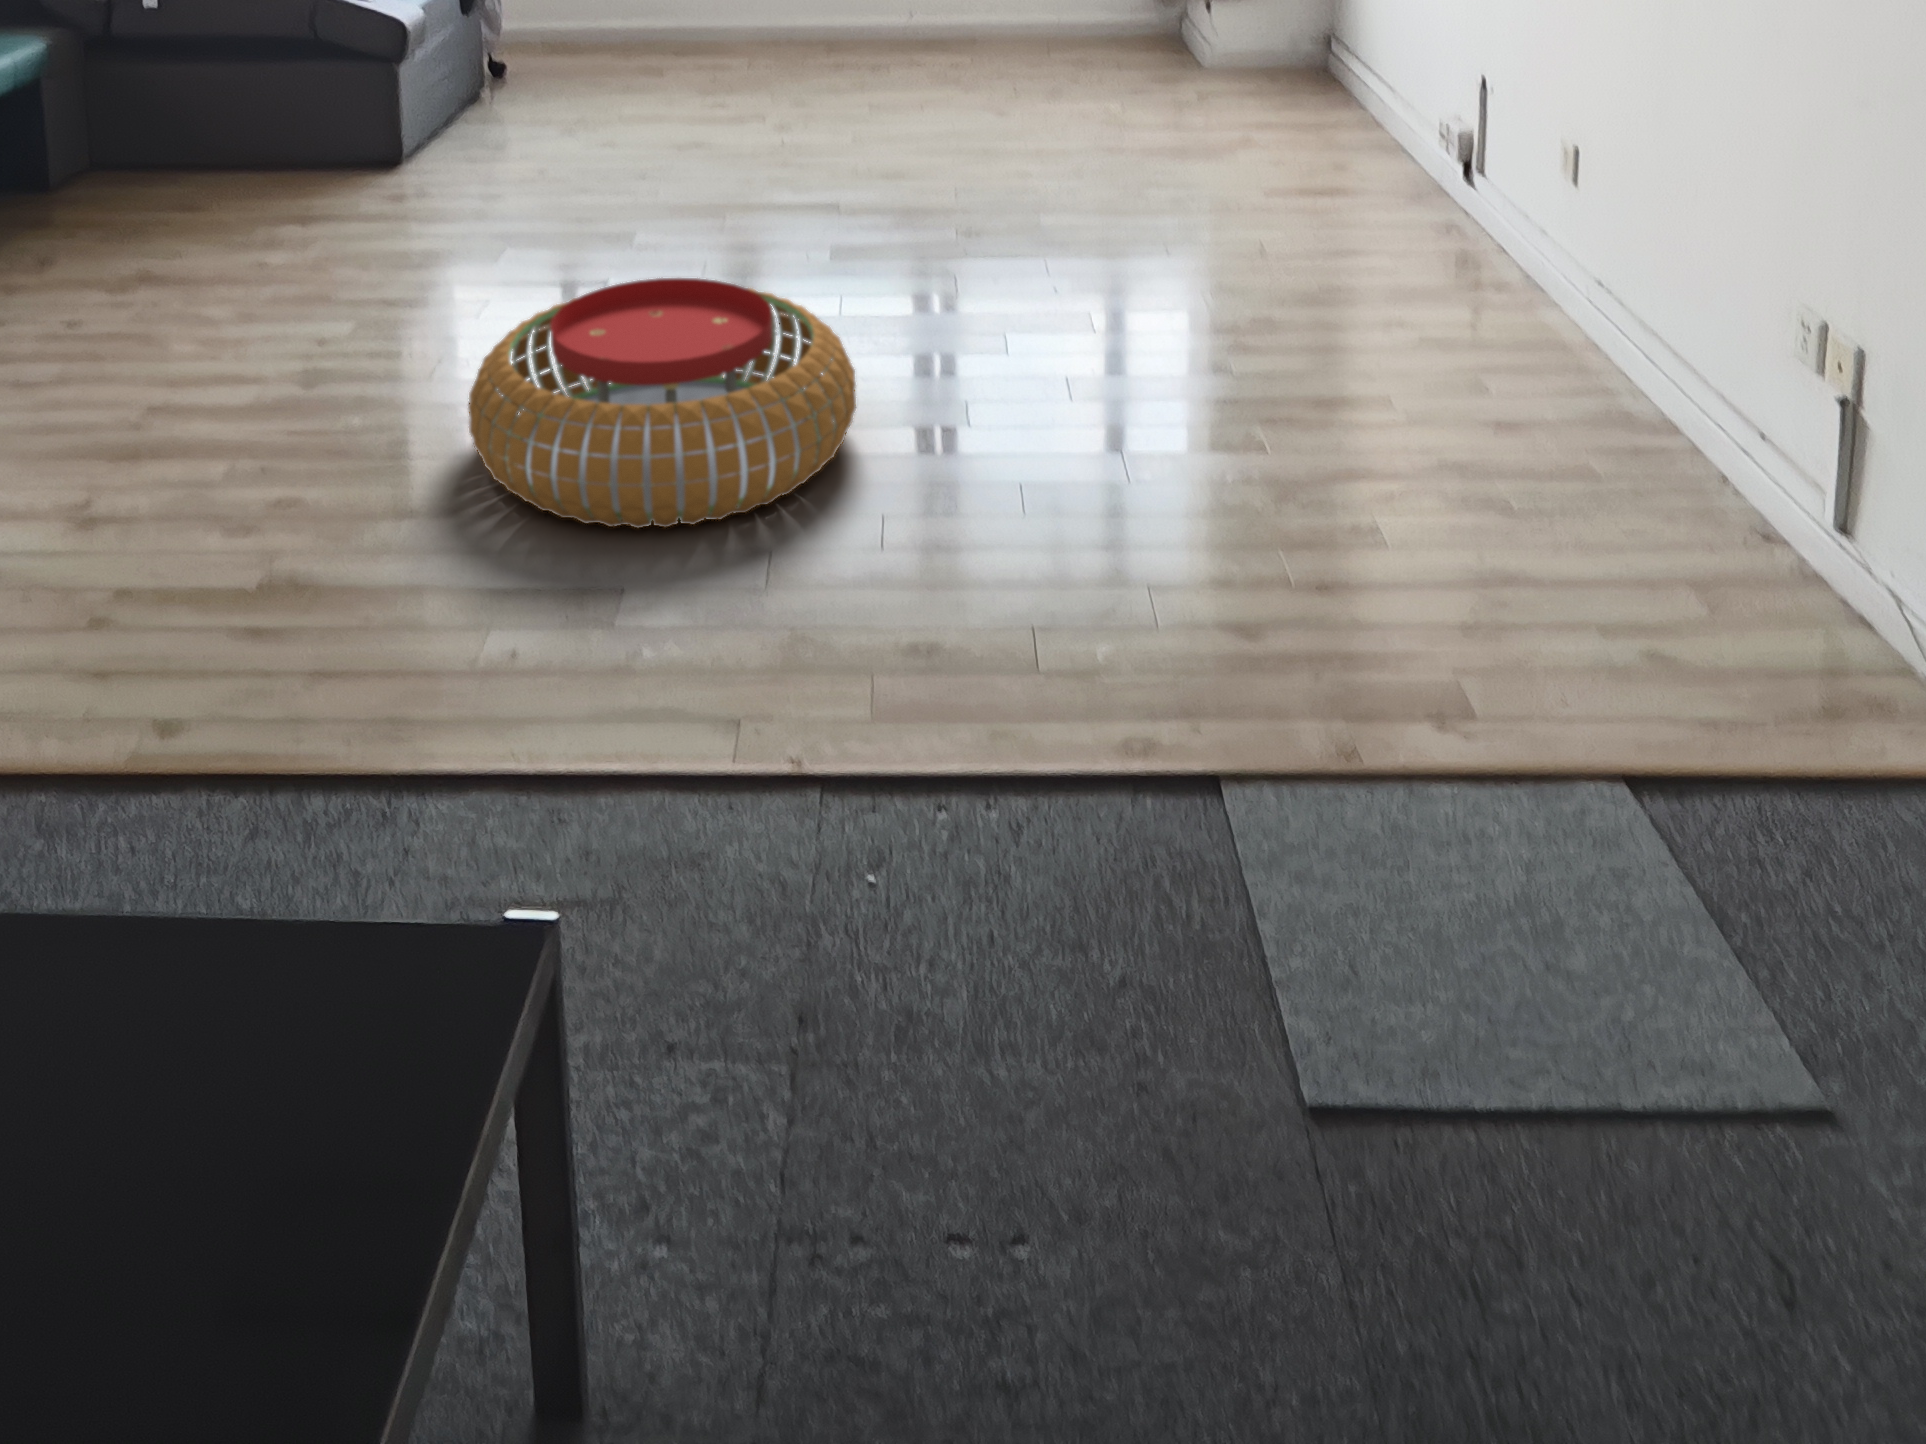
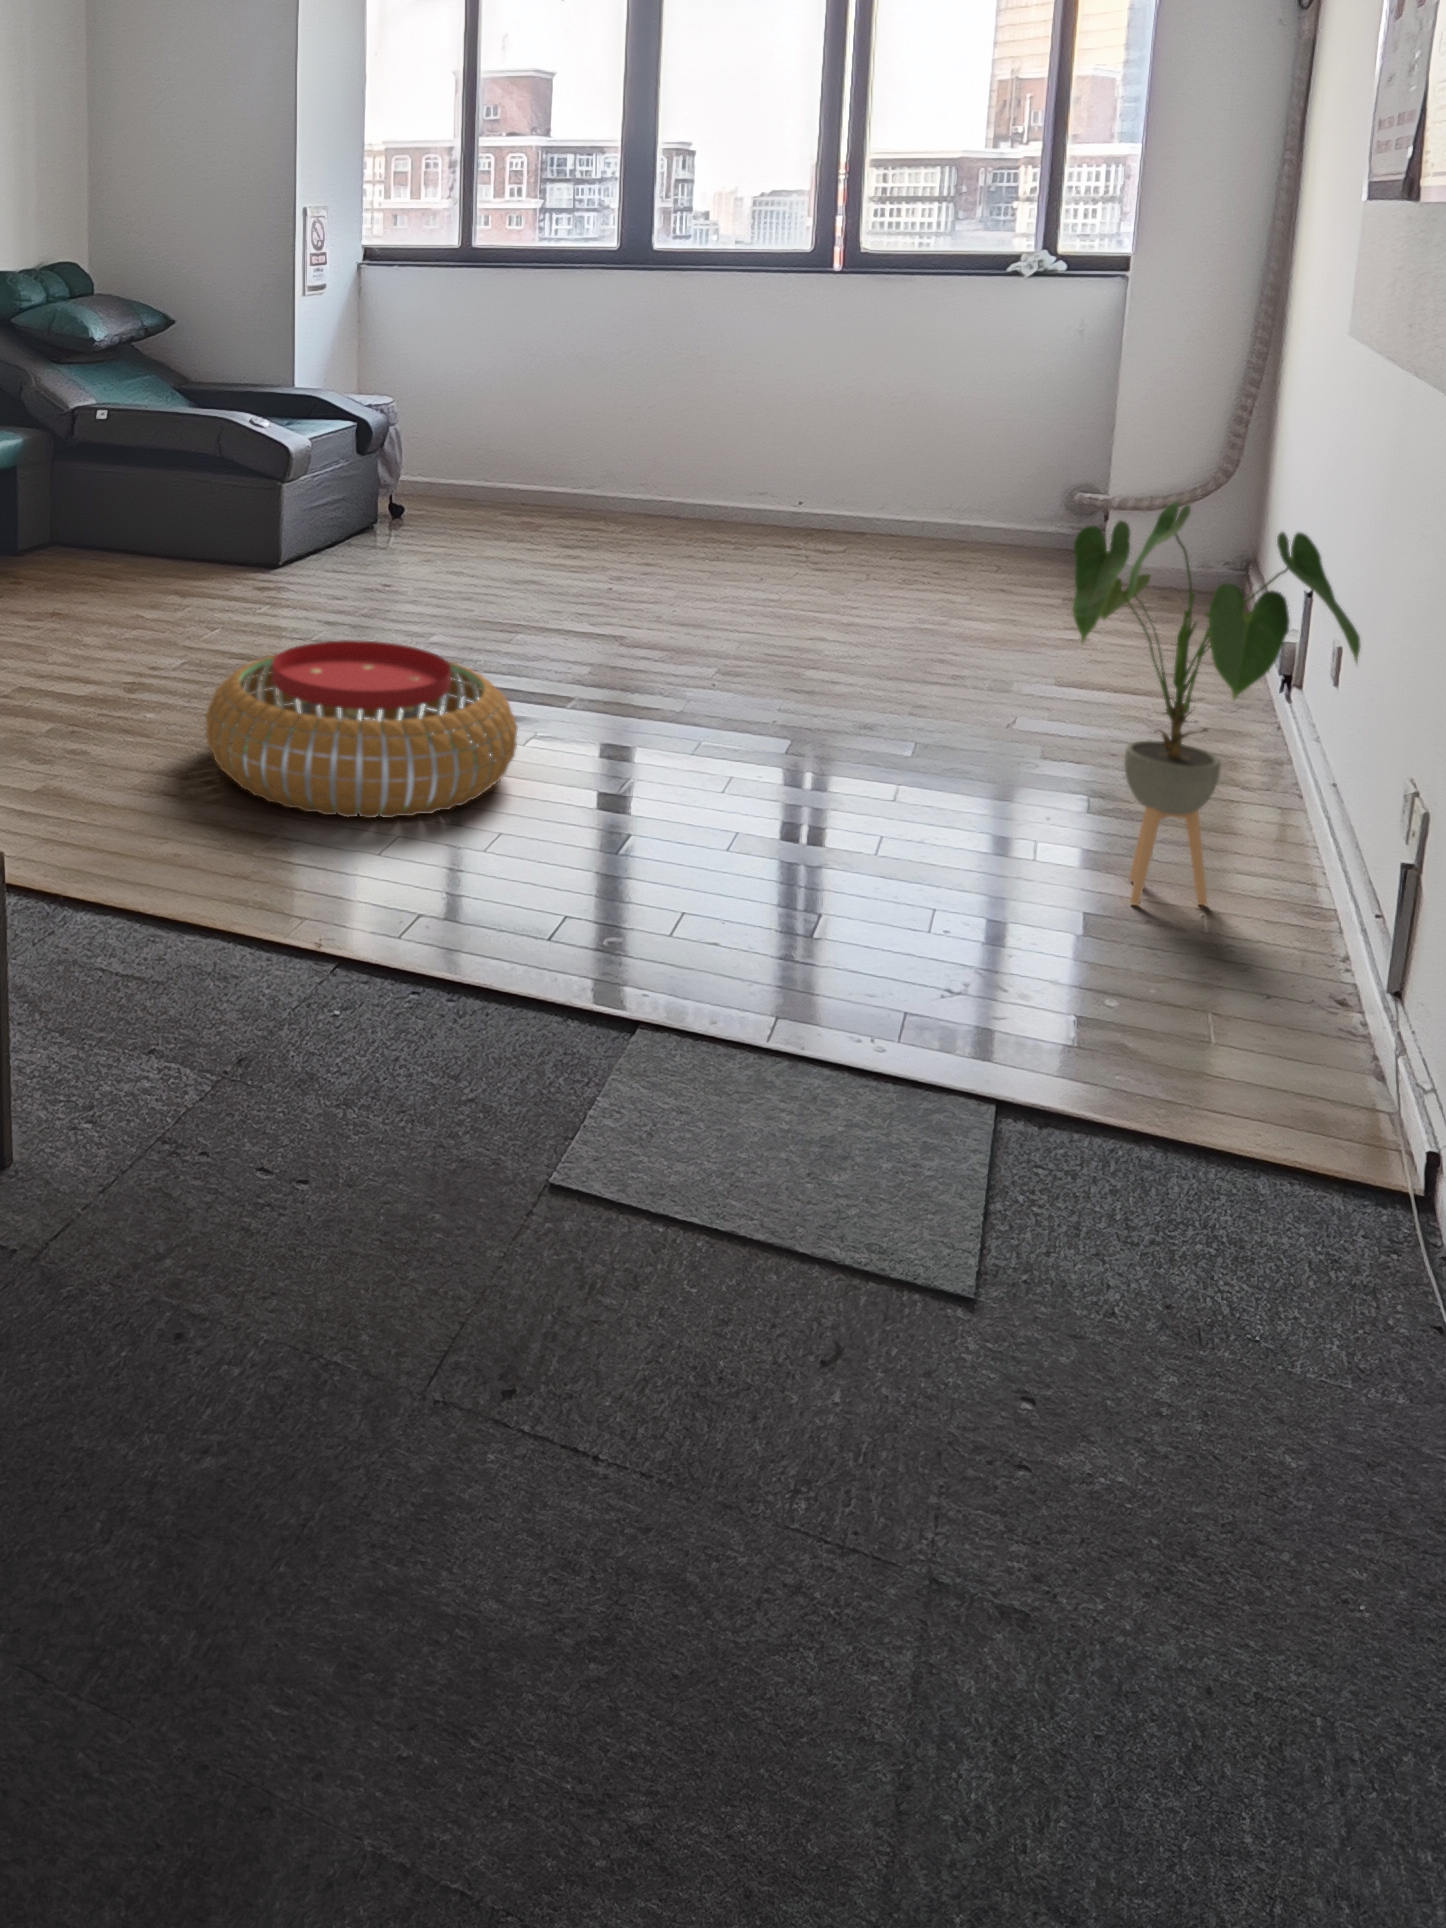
house plant: none [1428,27,1701,444] -> present [1073,502,1360,905]

